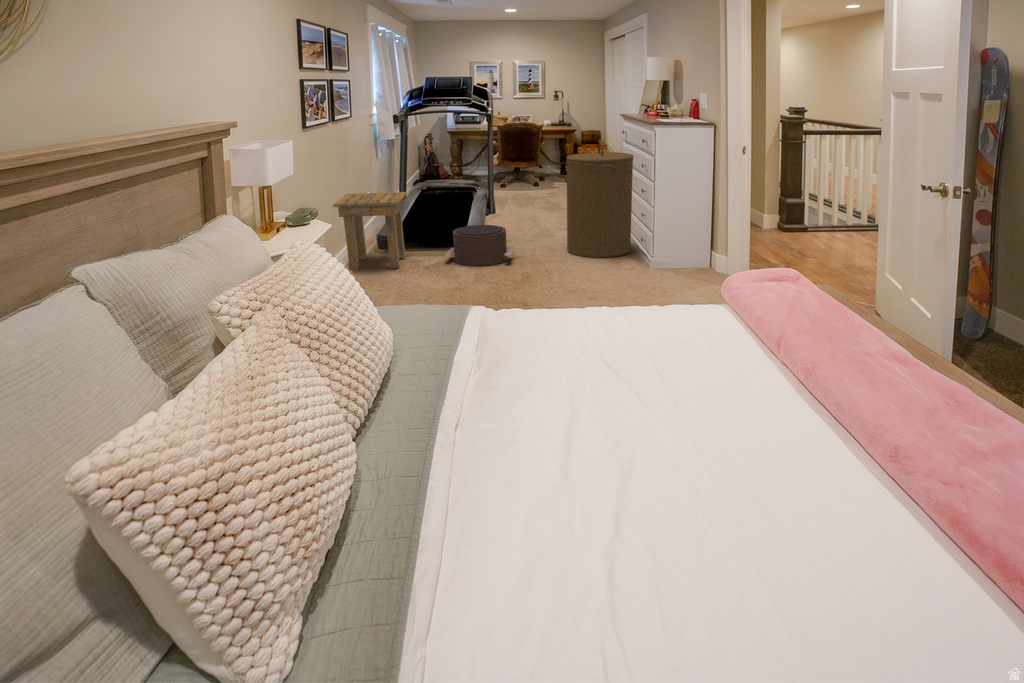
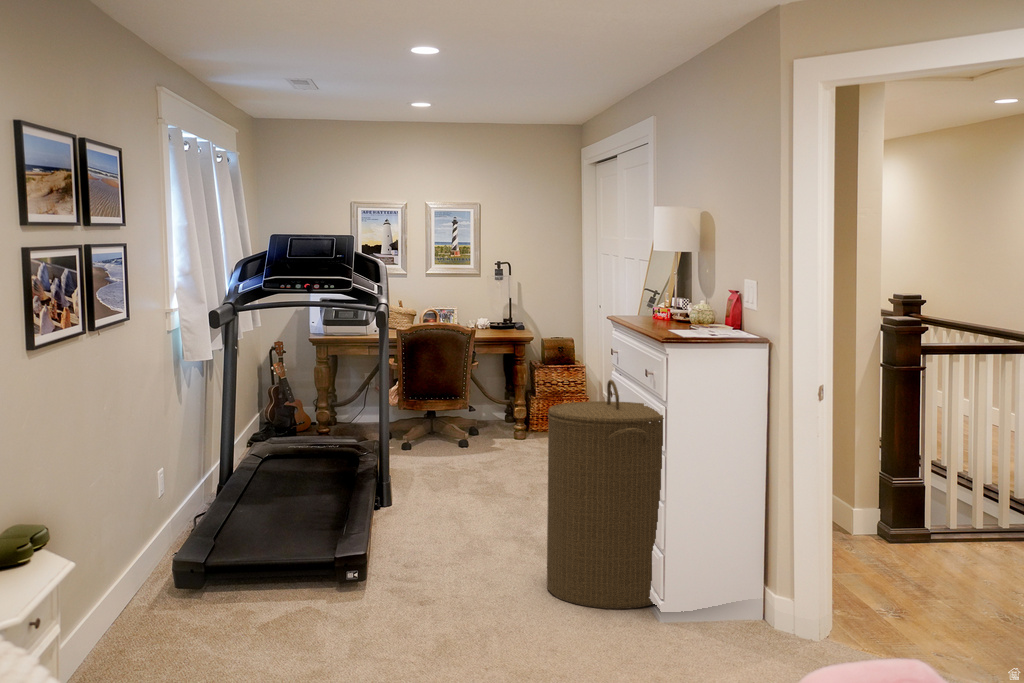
side table: present [333,192,407,270] -> none [68,470,231,636]
pouf: present [446,225,513,266] -> none [301,538,441,629]

